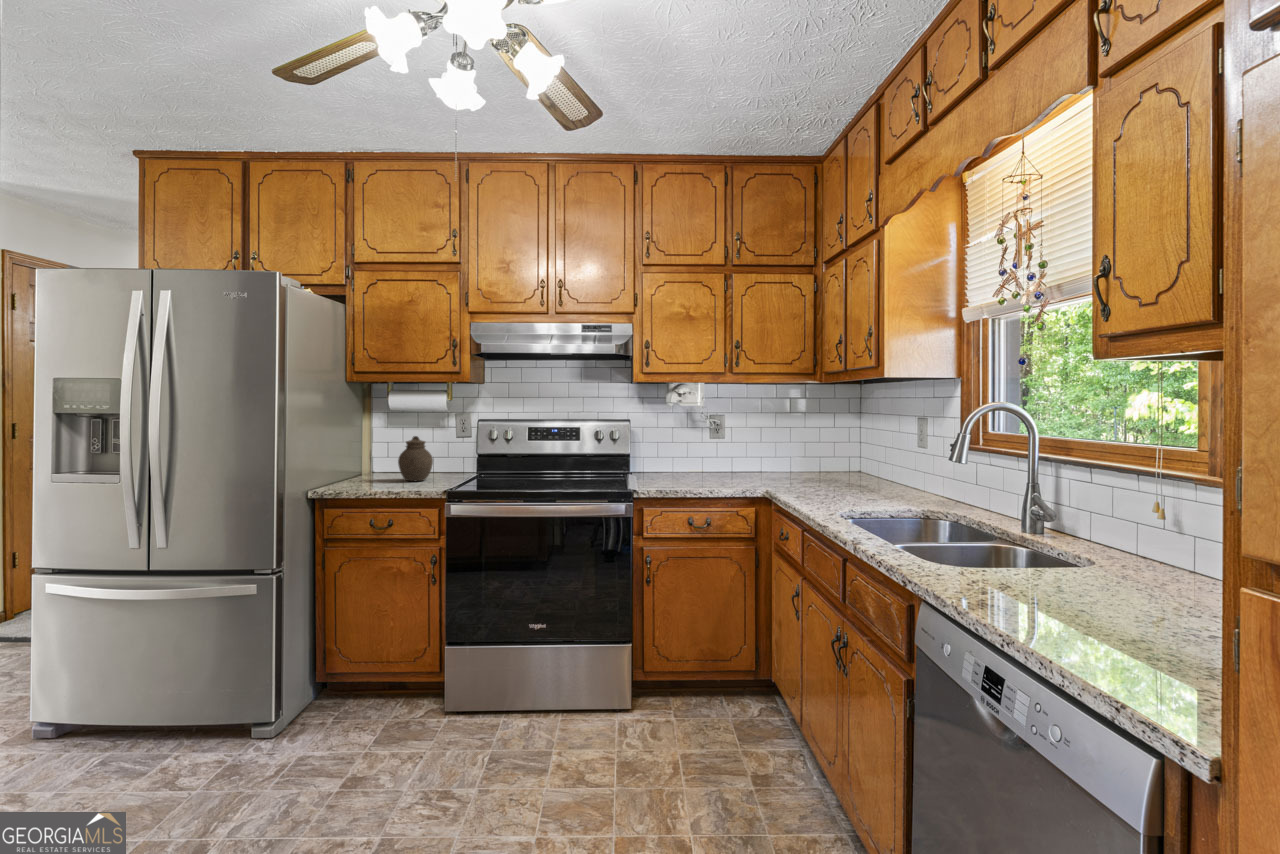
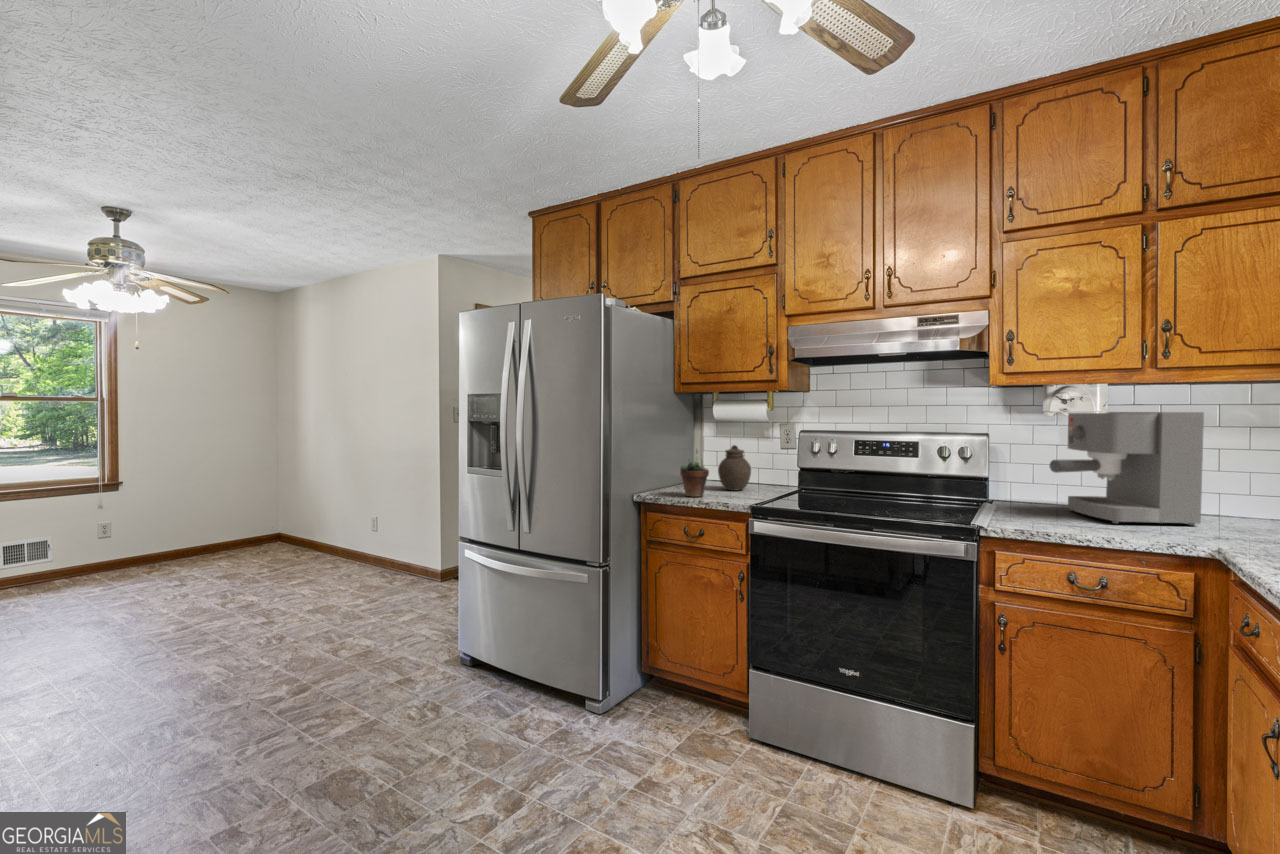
coffee maker: none [675,405,758,484] -> present [1050,412,1204,526]
succulent plant: none [363,439,395,489] -> present [680,451,709,497]

